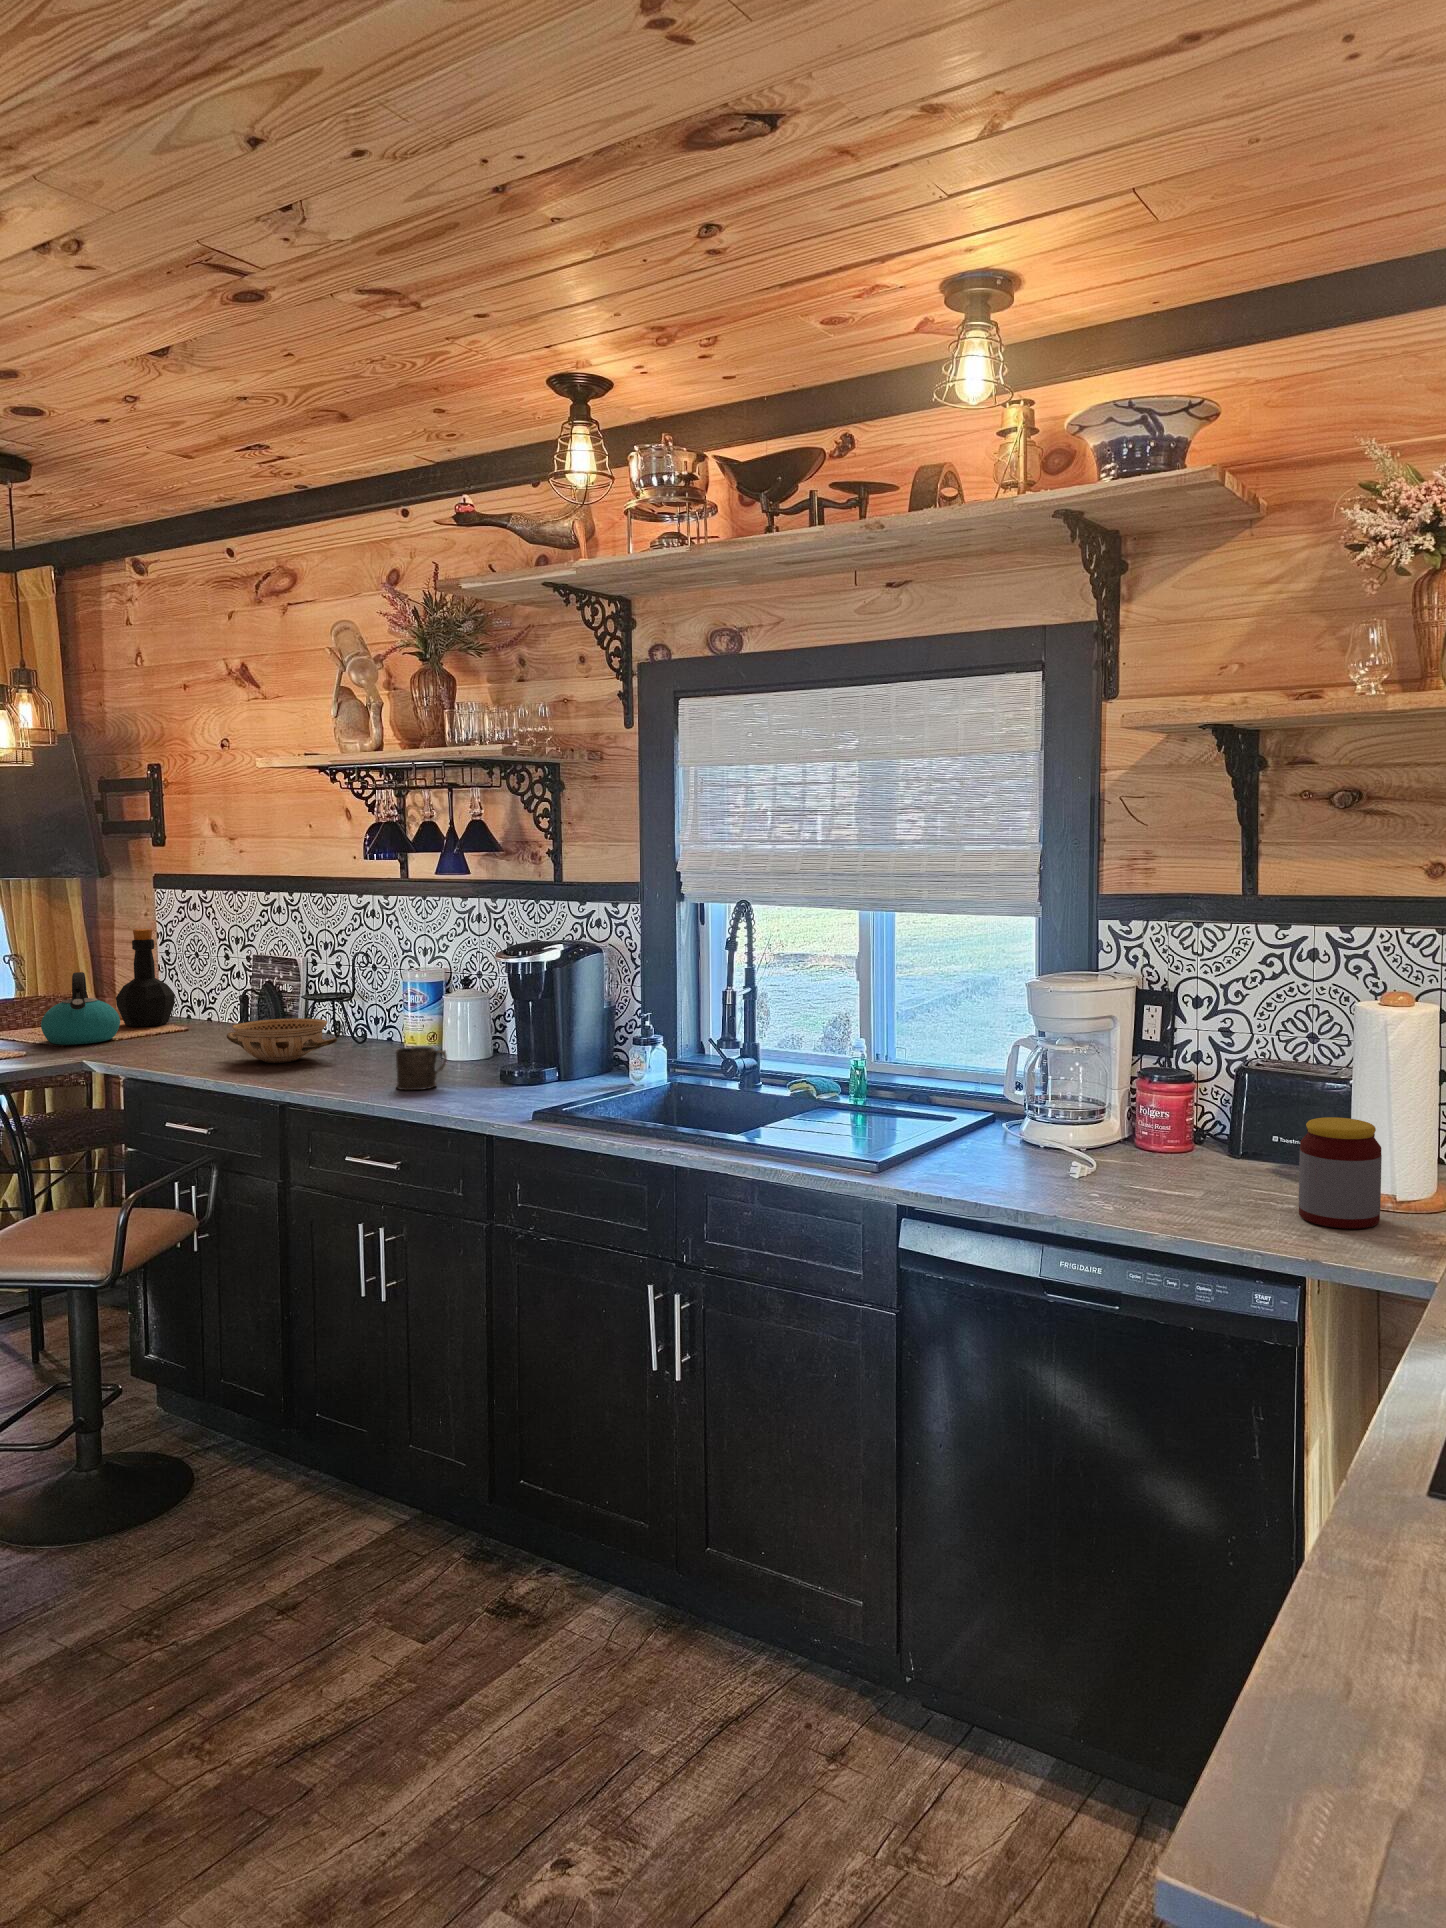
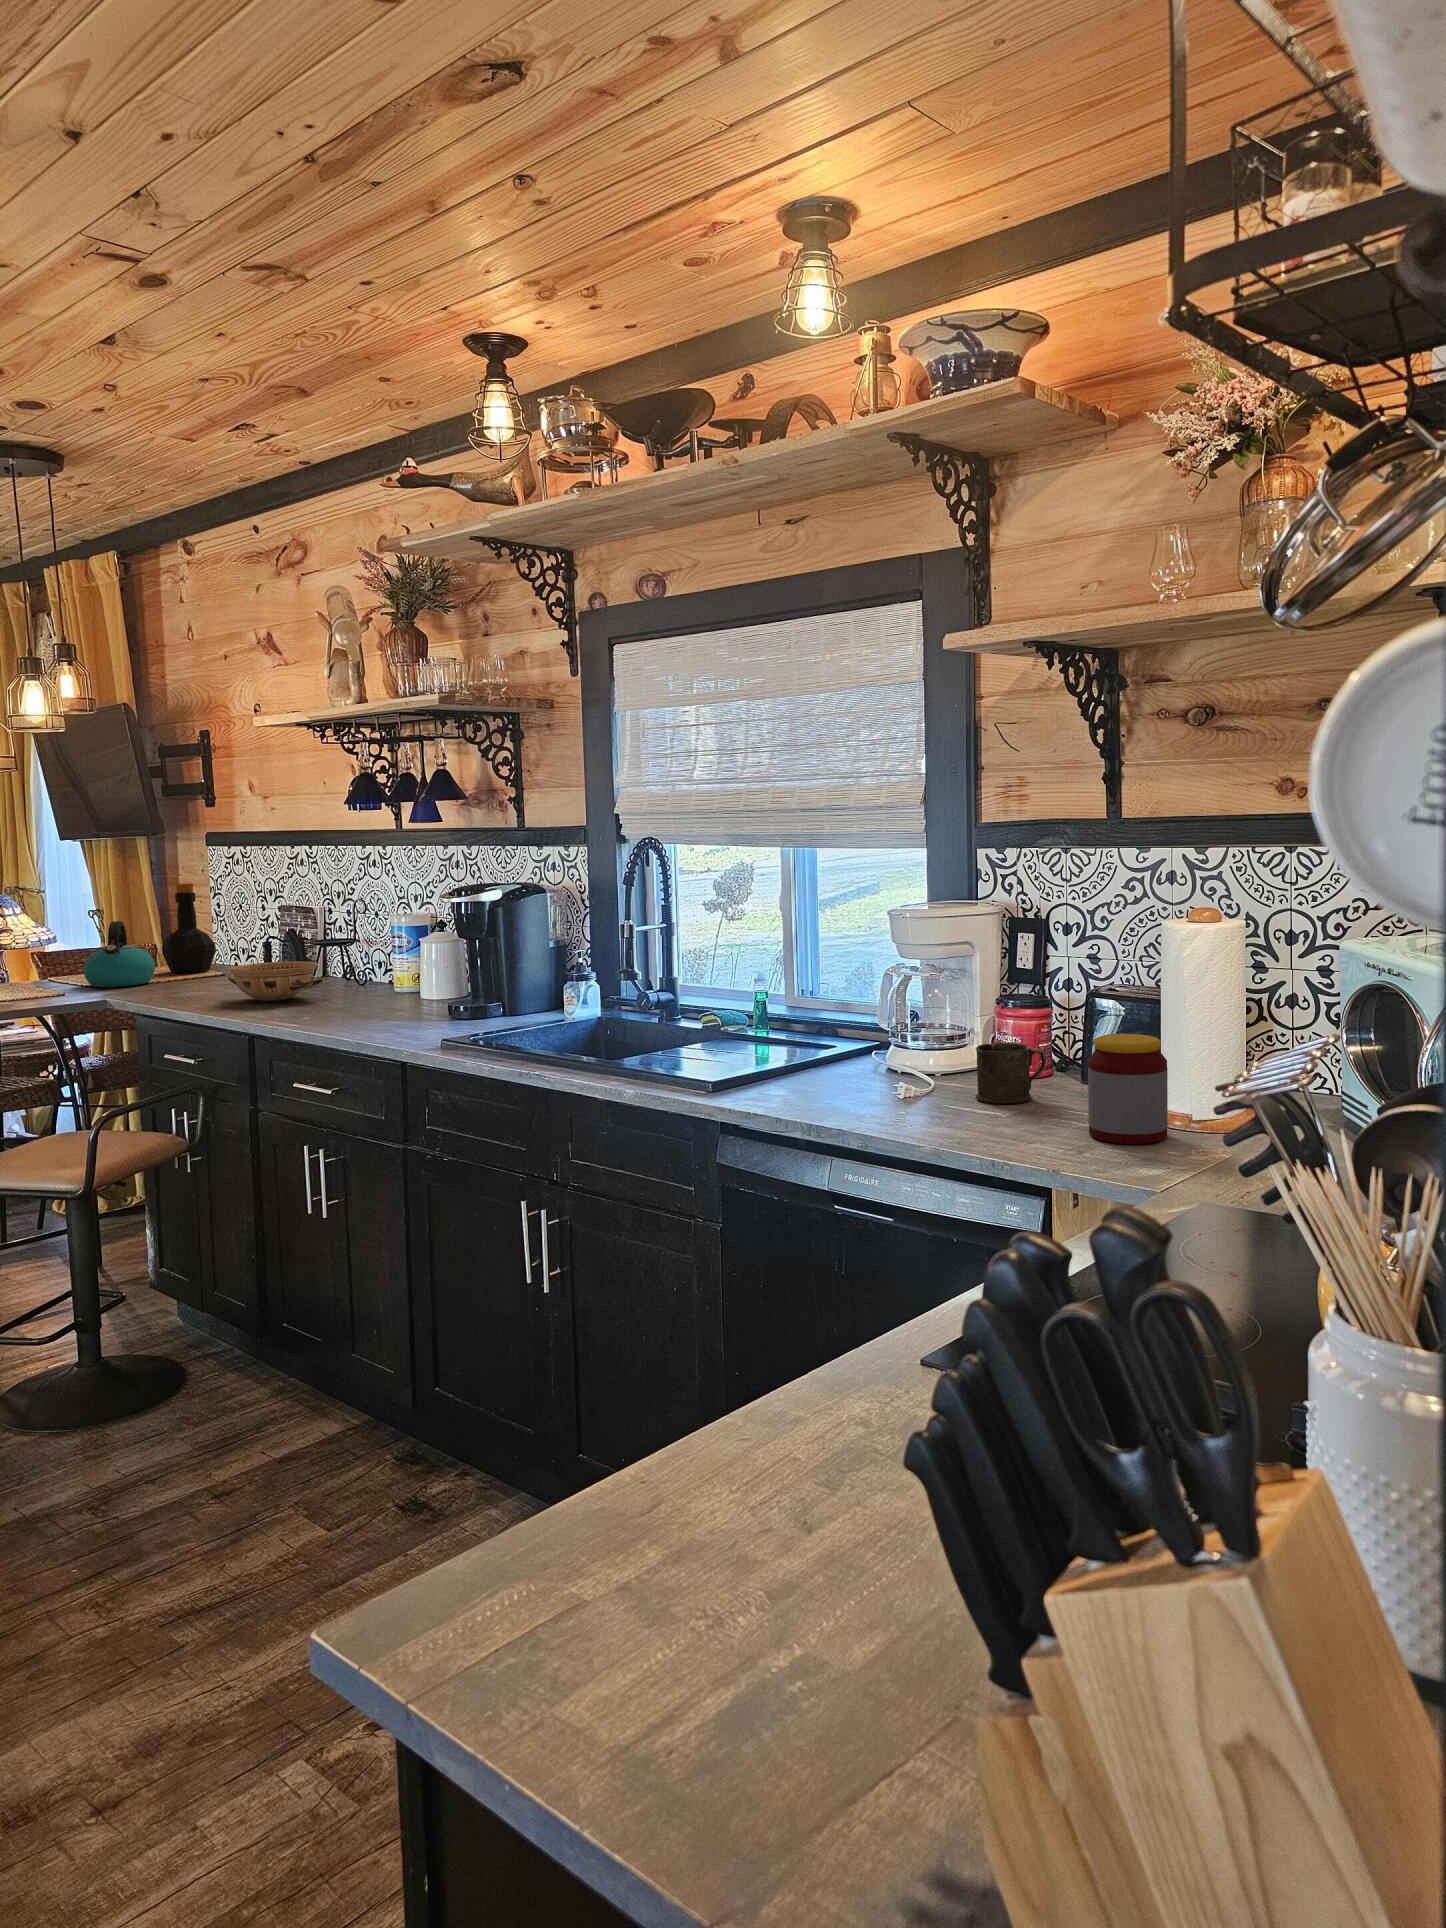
mug: present [396,1046,447,1090] -> present [976,1043,1046,1104]

